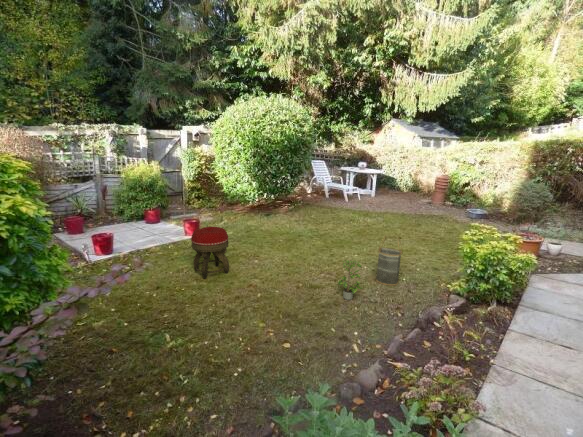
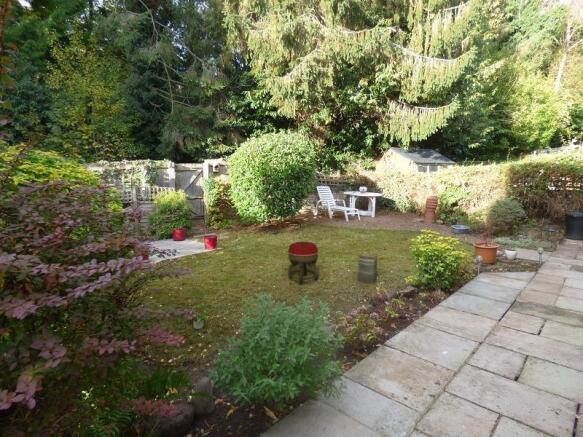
footstool: present [191,227,229,279] -> present [288,242,318,285]
potted plant: present [338,260,362,300] -> present [190,288,207,329]

